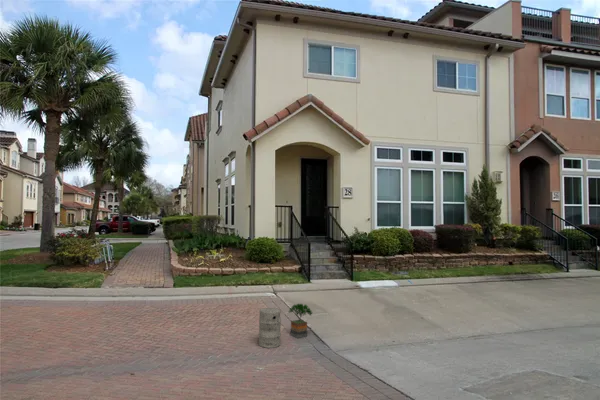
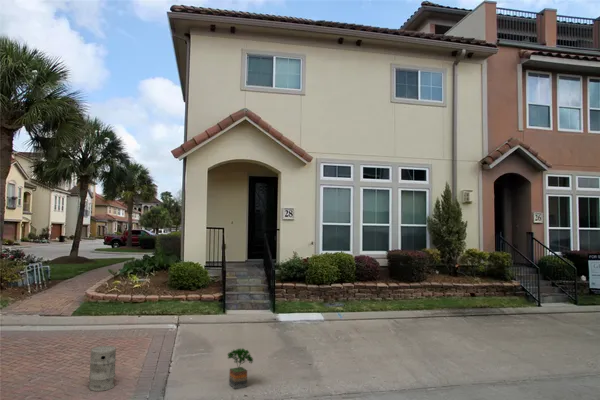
potted tree: present [289,304,312,338] -> present [228,349,253,389]

